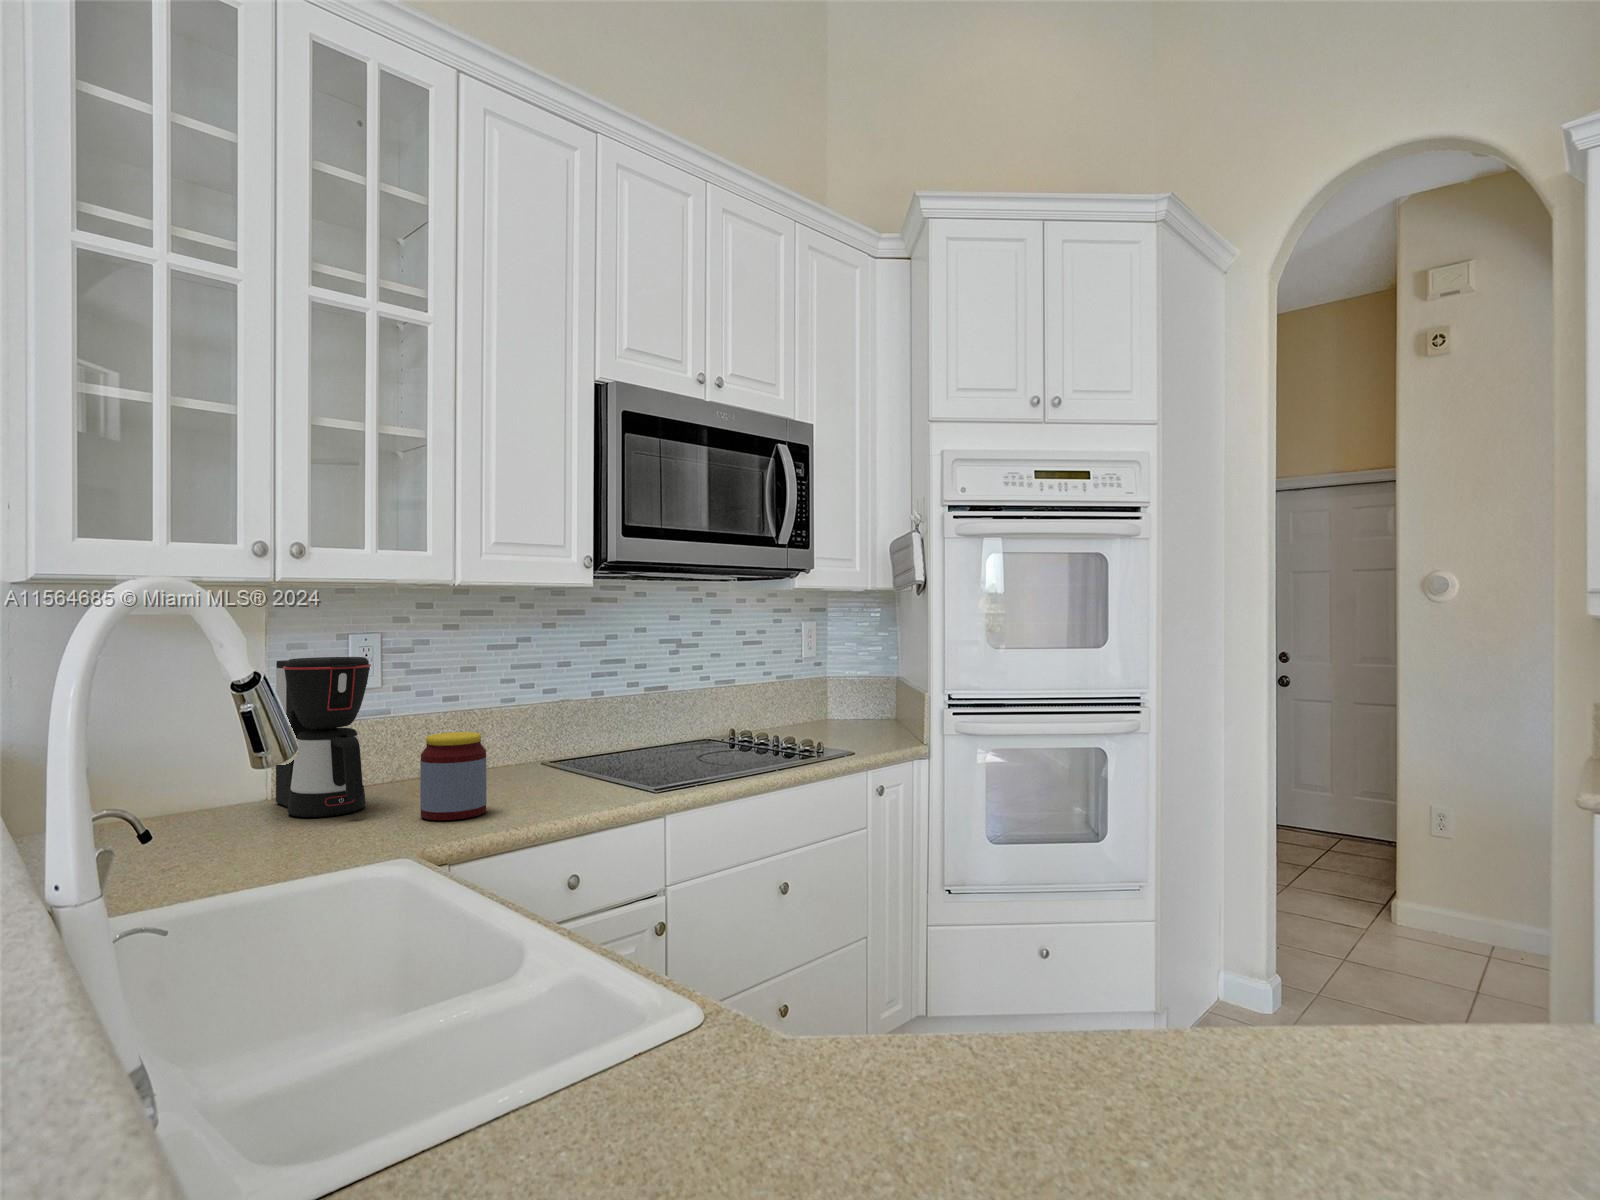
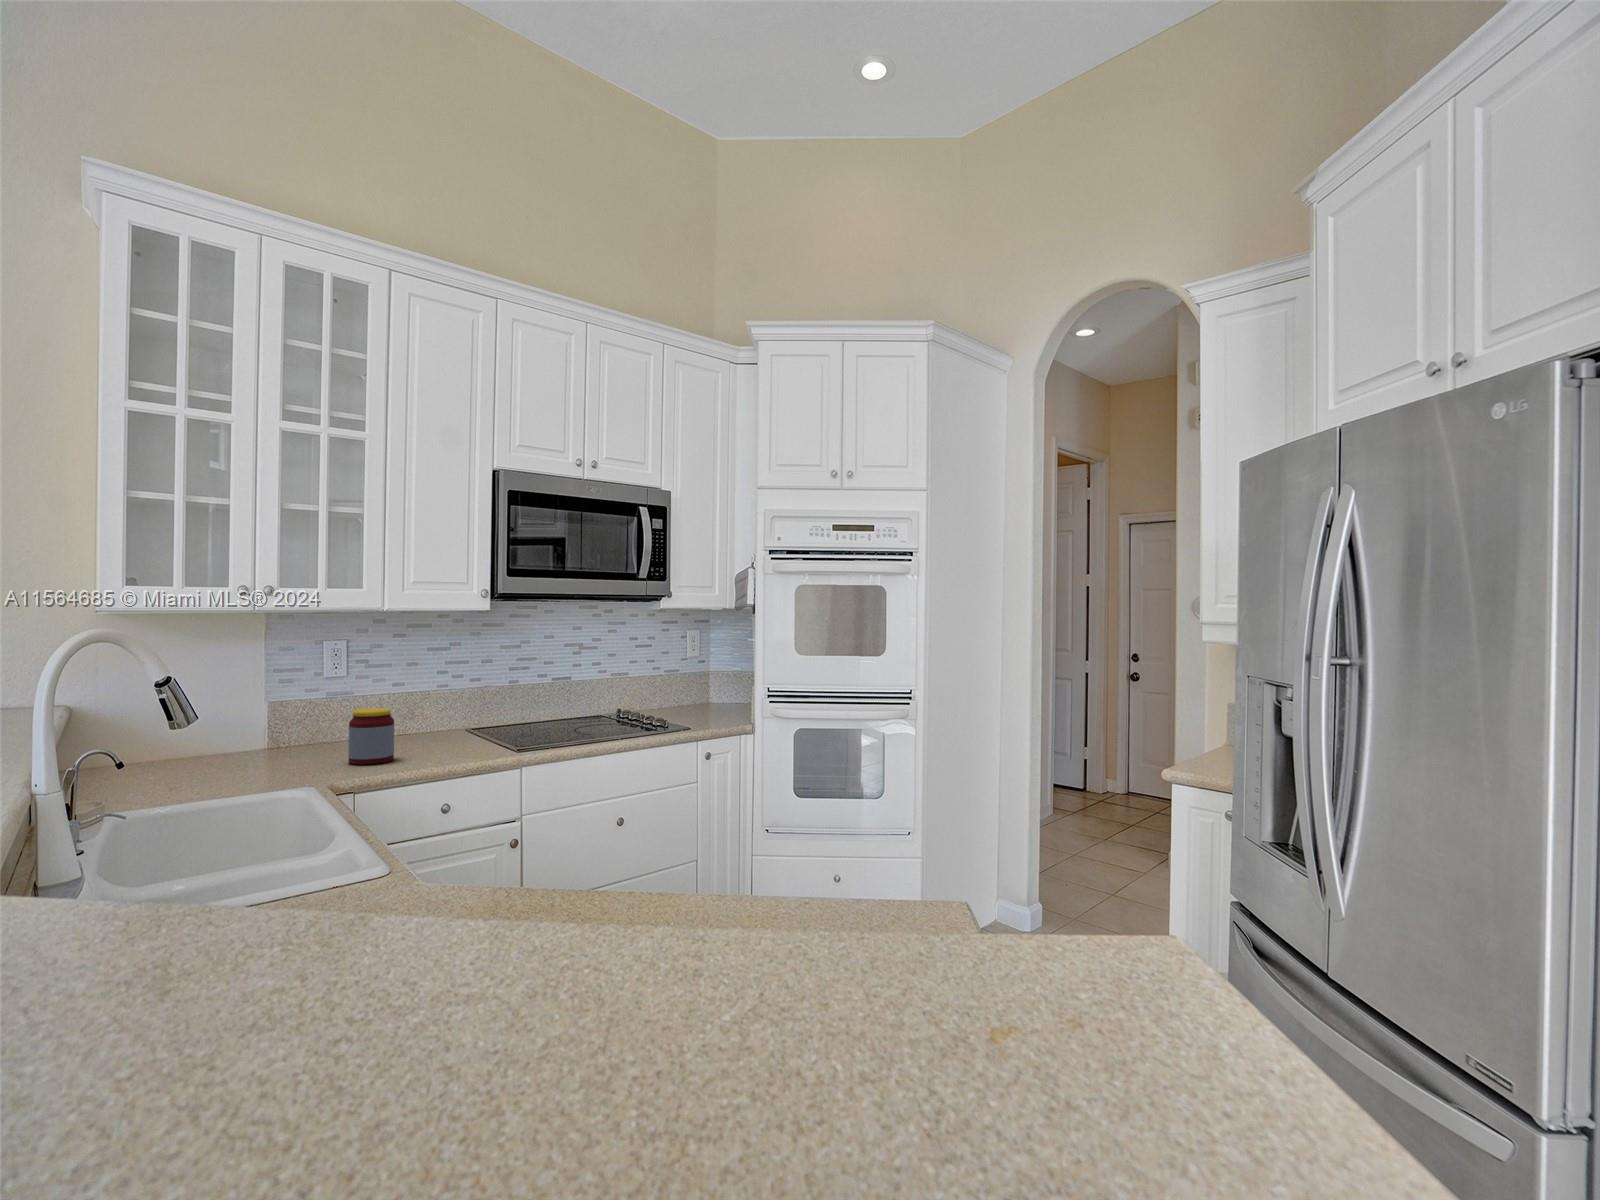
coffee maker: present [276,657,371,817] -> none [266,658,326,761]

